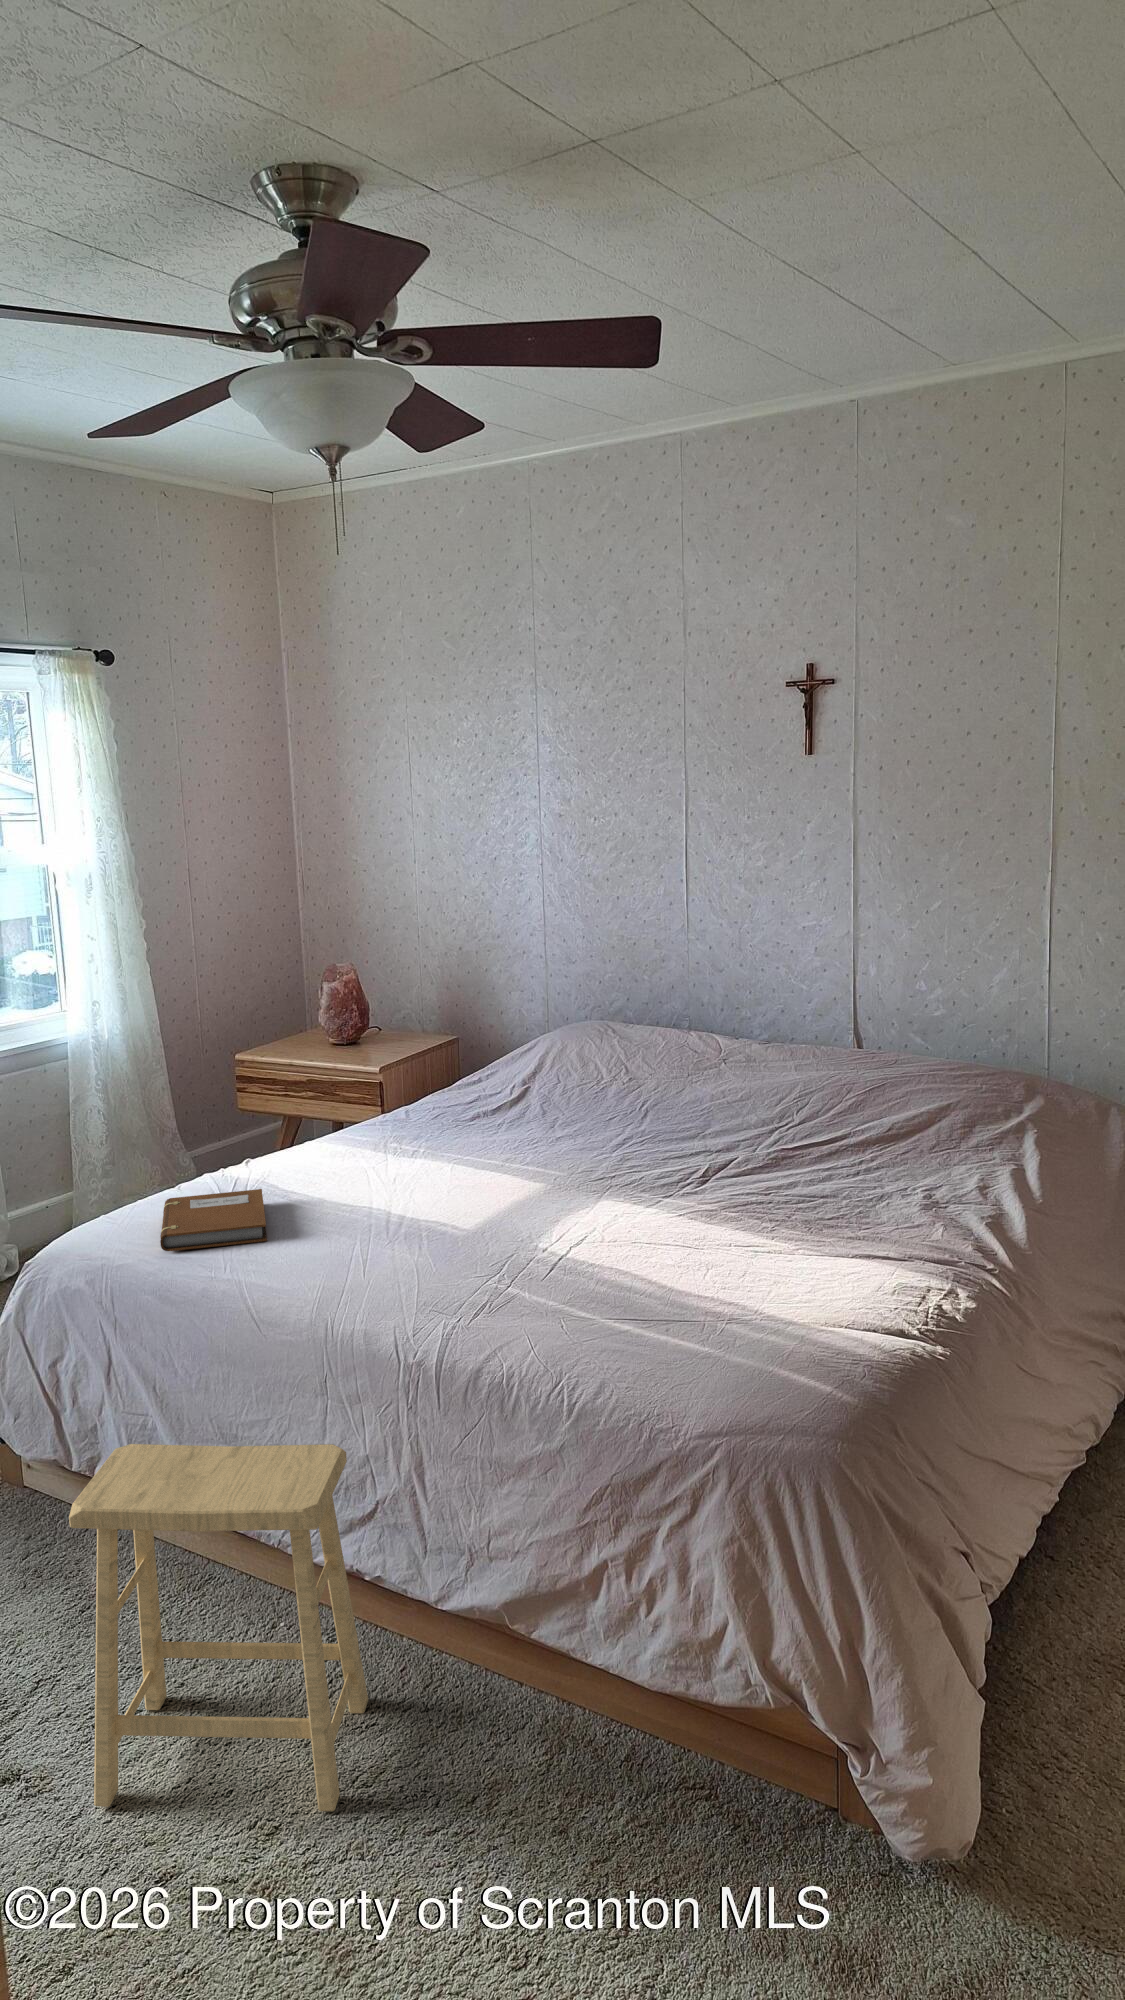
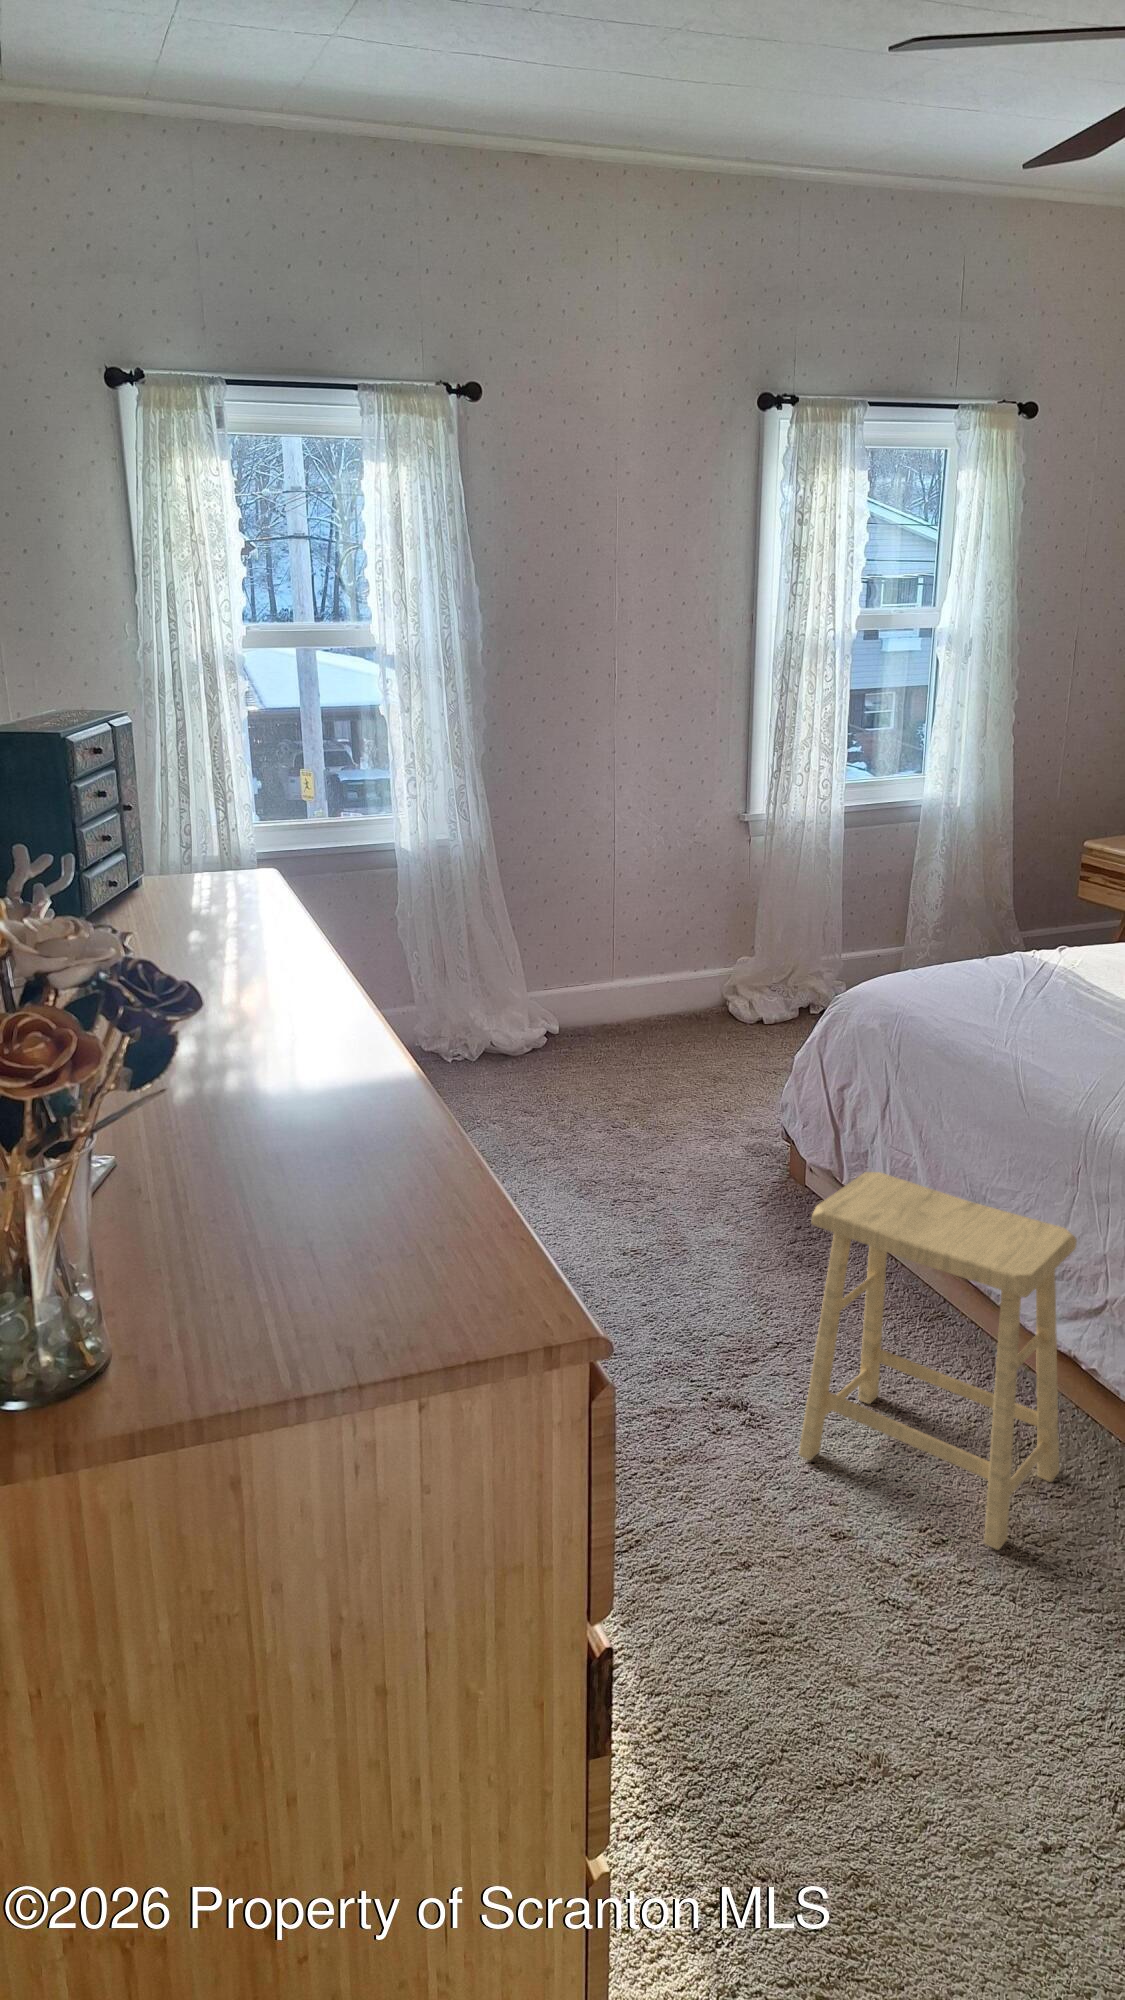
notebook: present [160,1189,267,1251] -> none [952,966,1066,1025]

